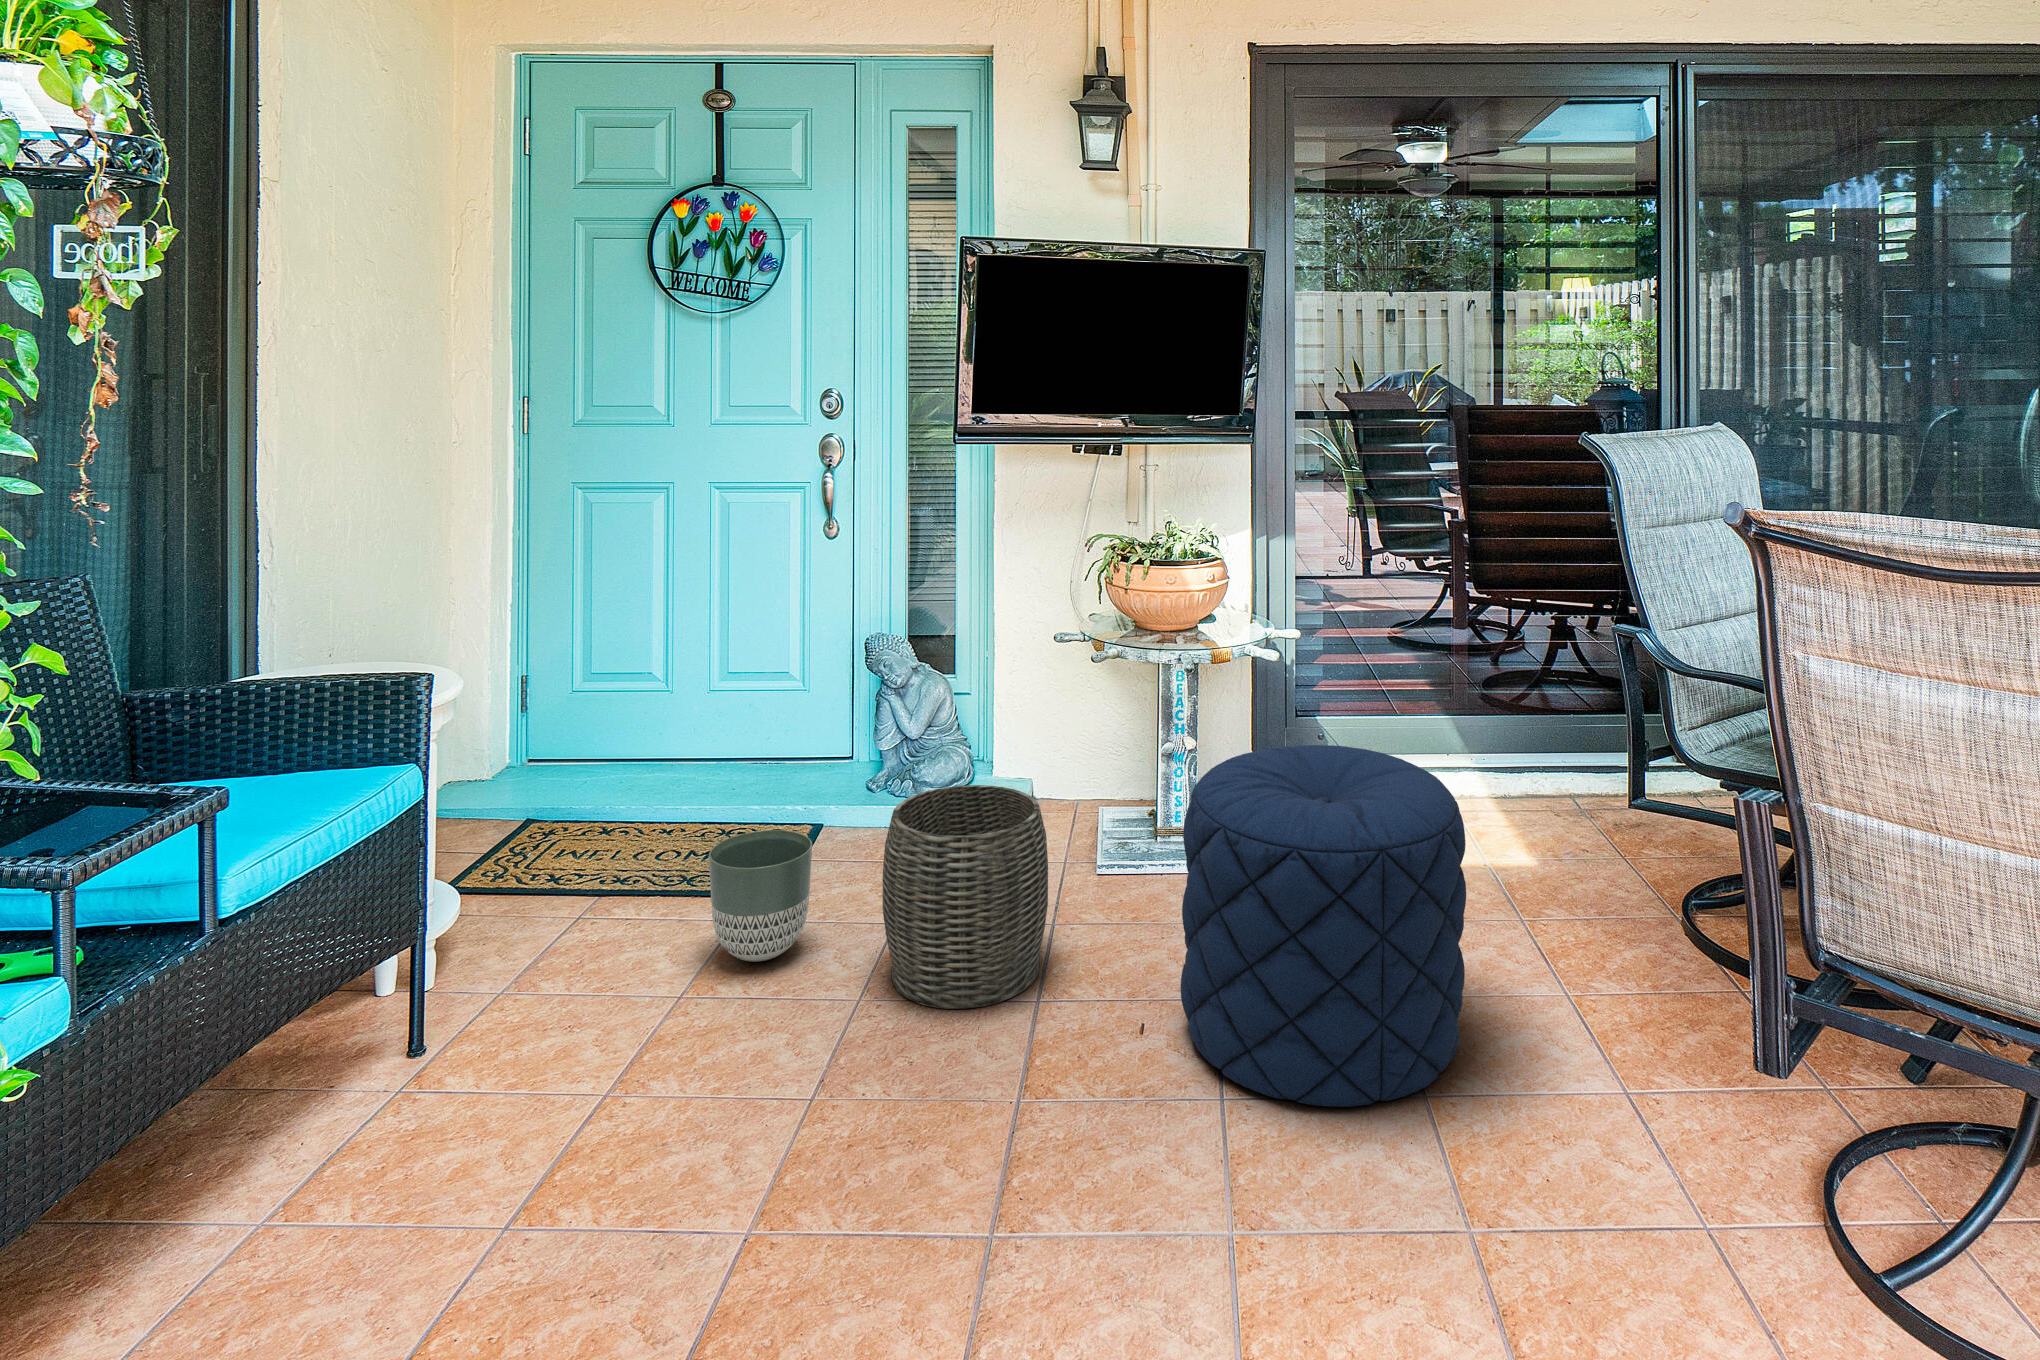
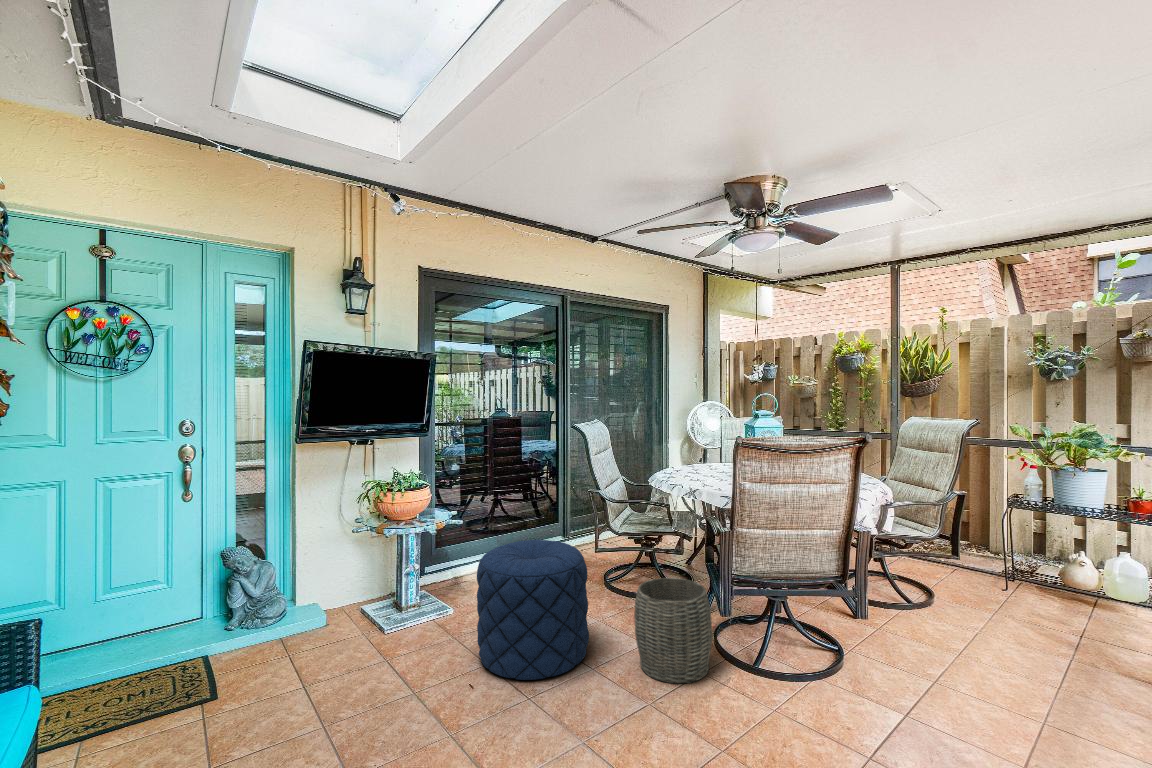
woven basket: present [883,785,1048,1009] -> present [634,578,712,683]
planter: present [709,830,812,962] -> none [206,651,271,730]

